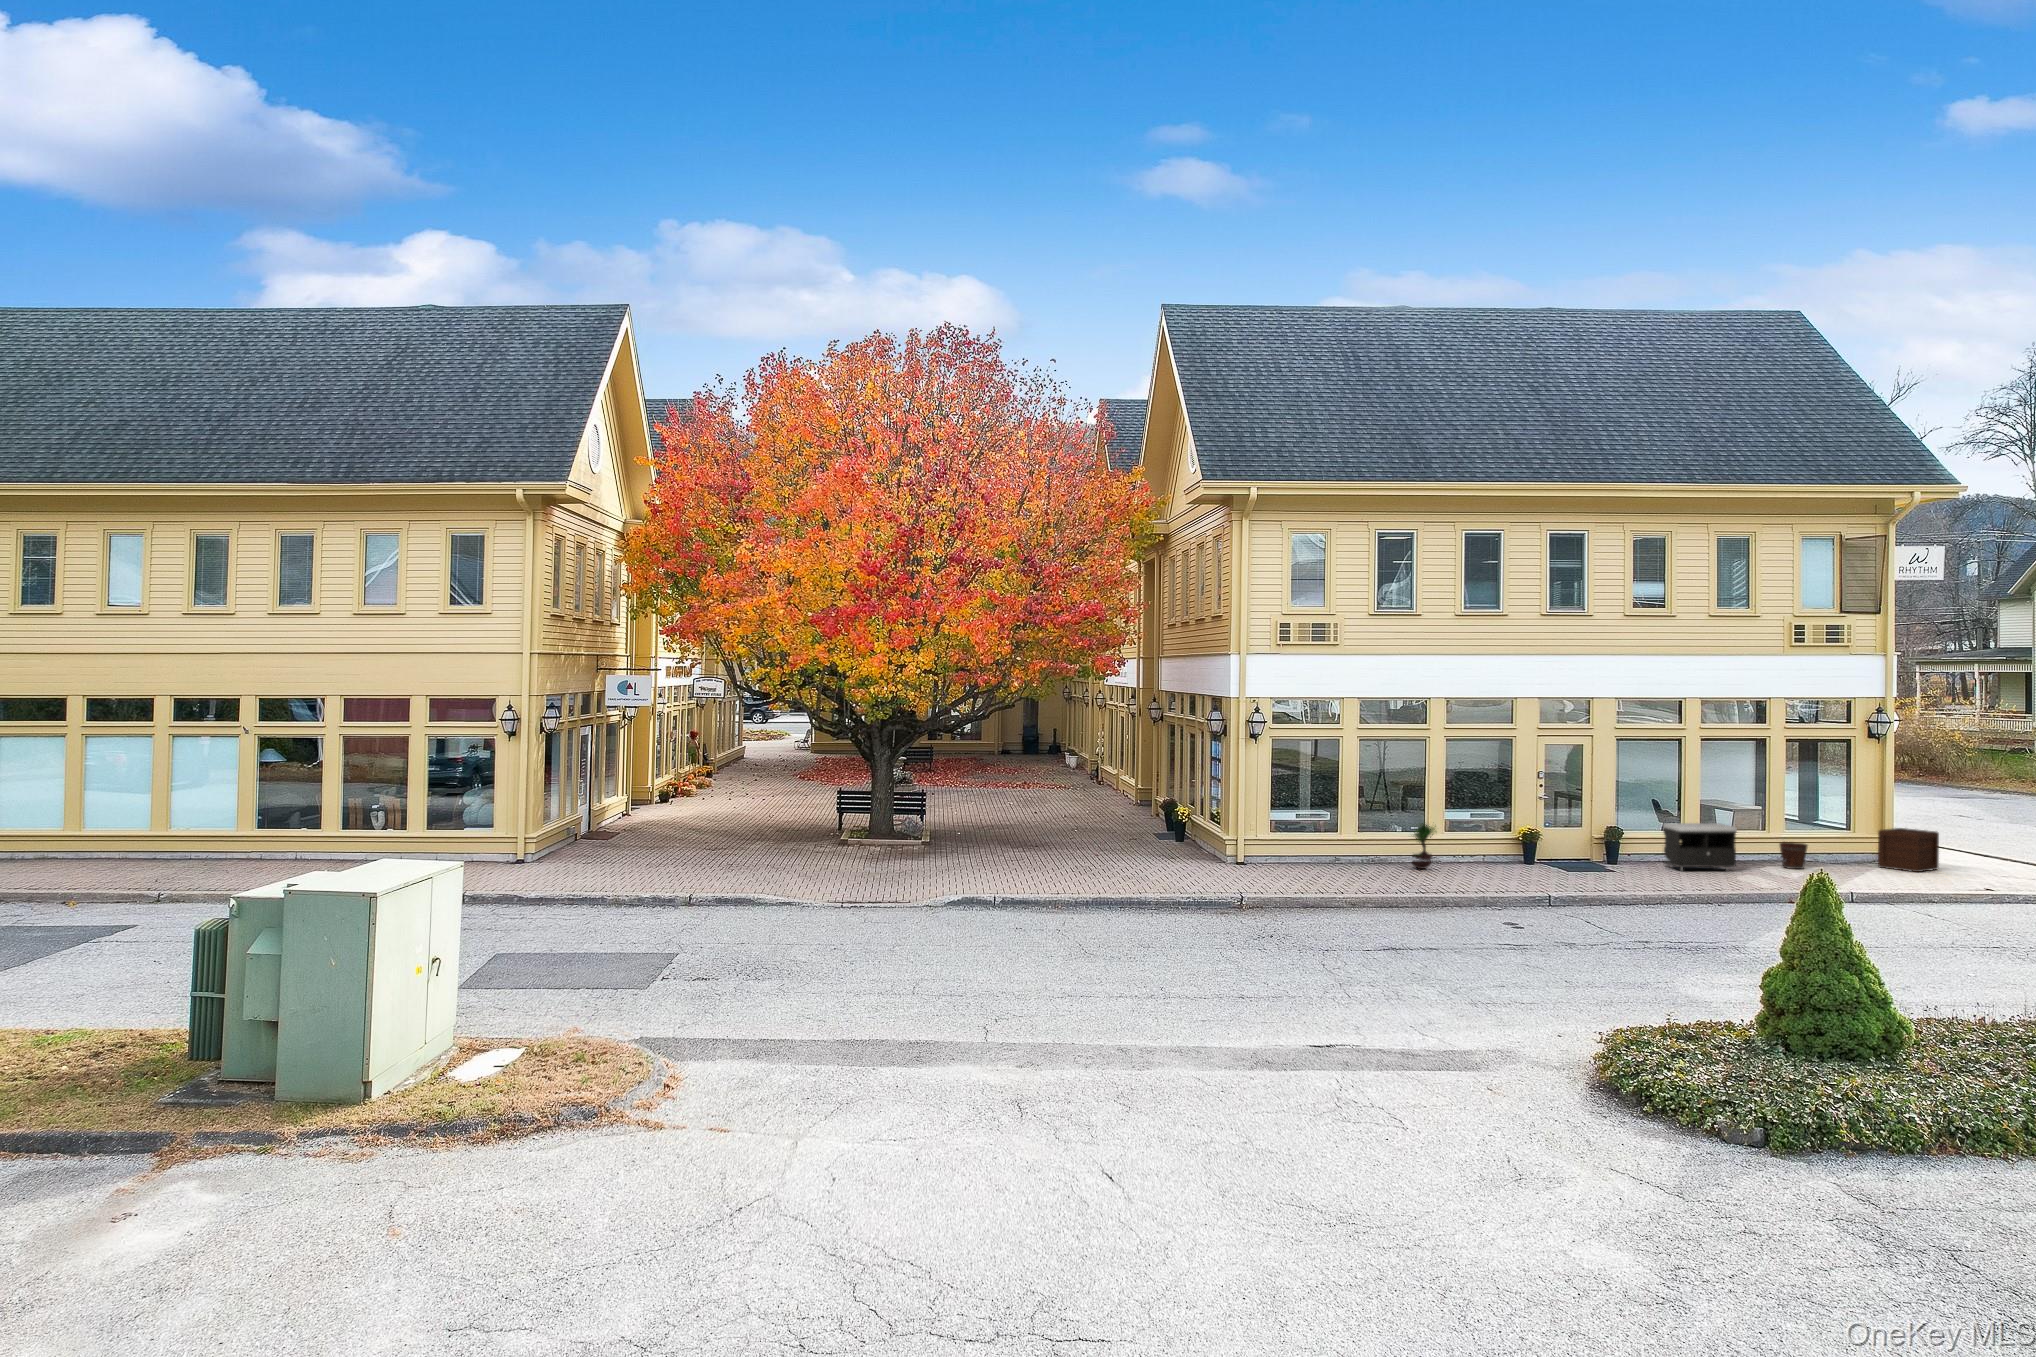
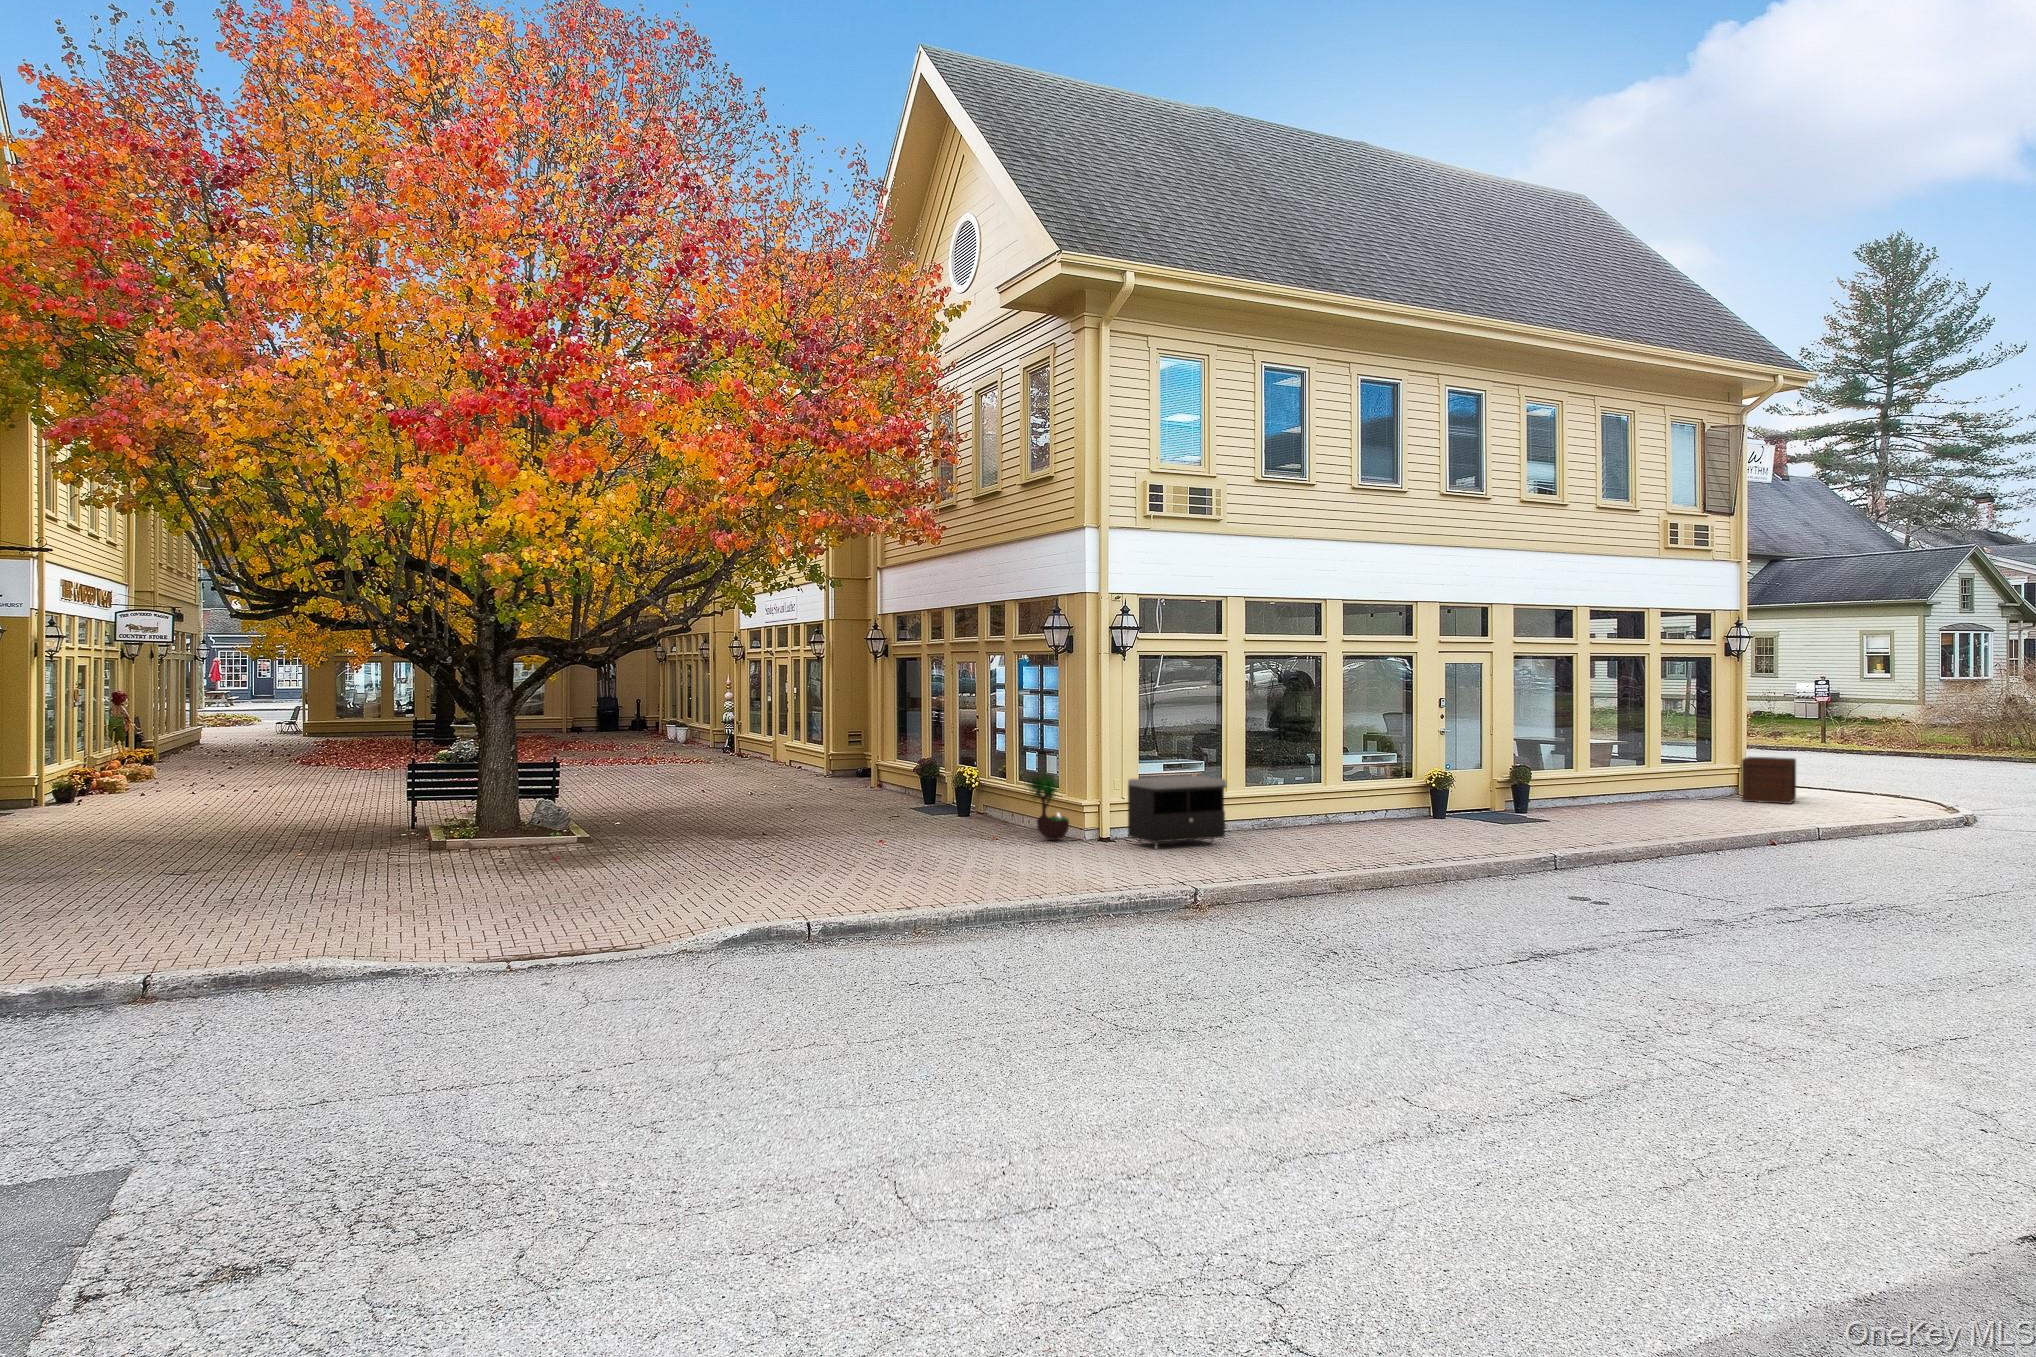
potted tree: present [1412,823,1436,869] -> present [1026,771,1069,840]
storage bench: present [1663,823,1737,870] -> present [1128,776,1226,849]
bucket: present [1780,842,1807,869] -> none [1659,776,1692,808]

